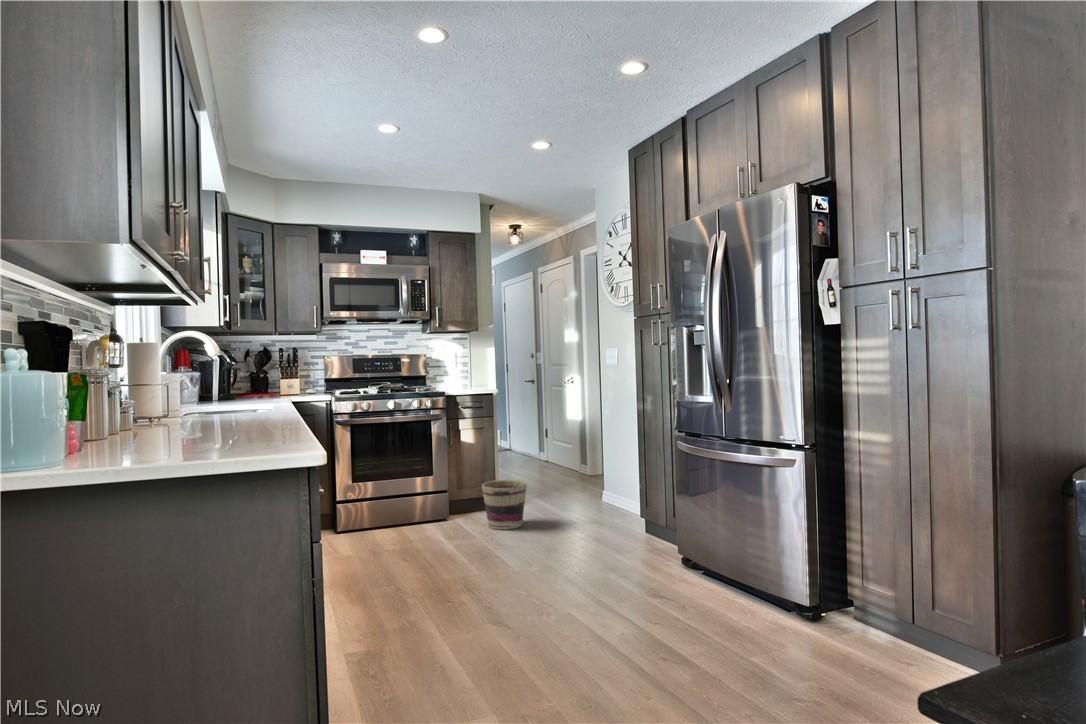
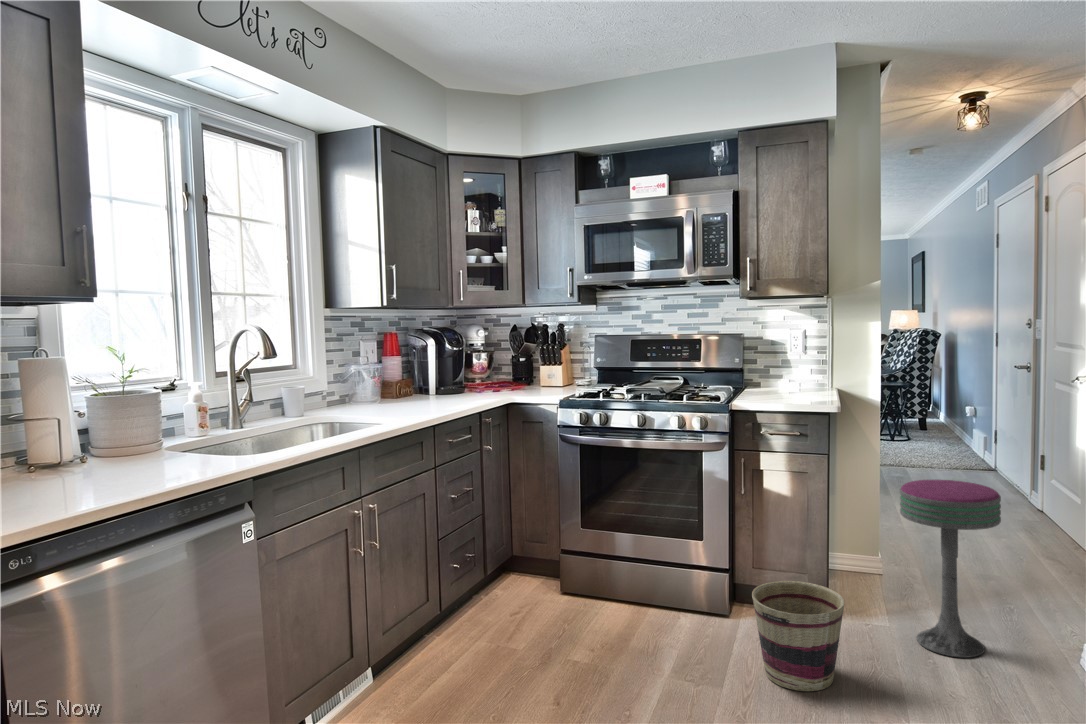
bar stool: none [528,425,571,508] -> present [900,480,1001,657]

